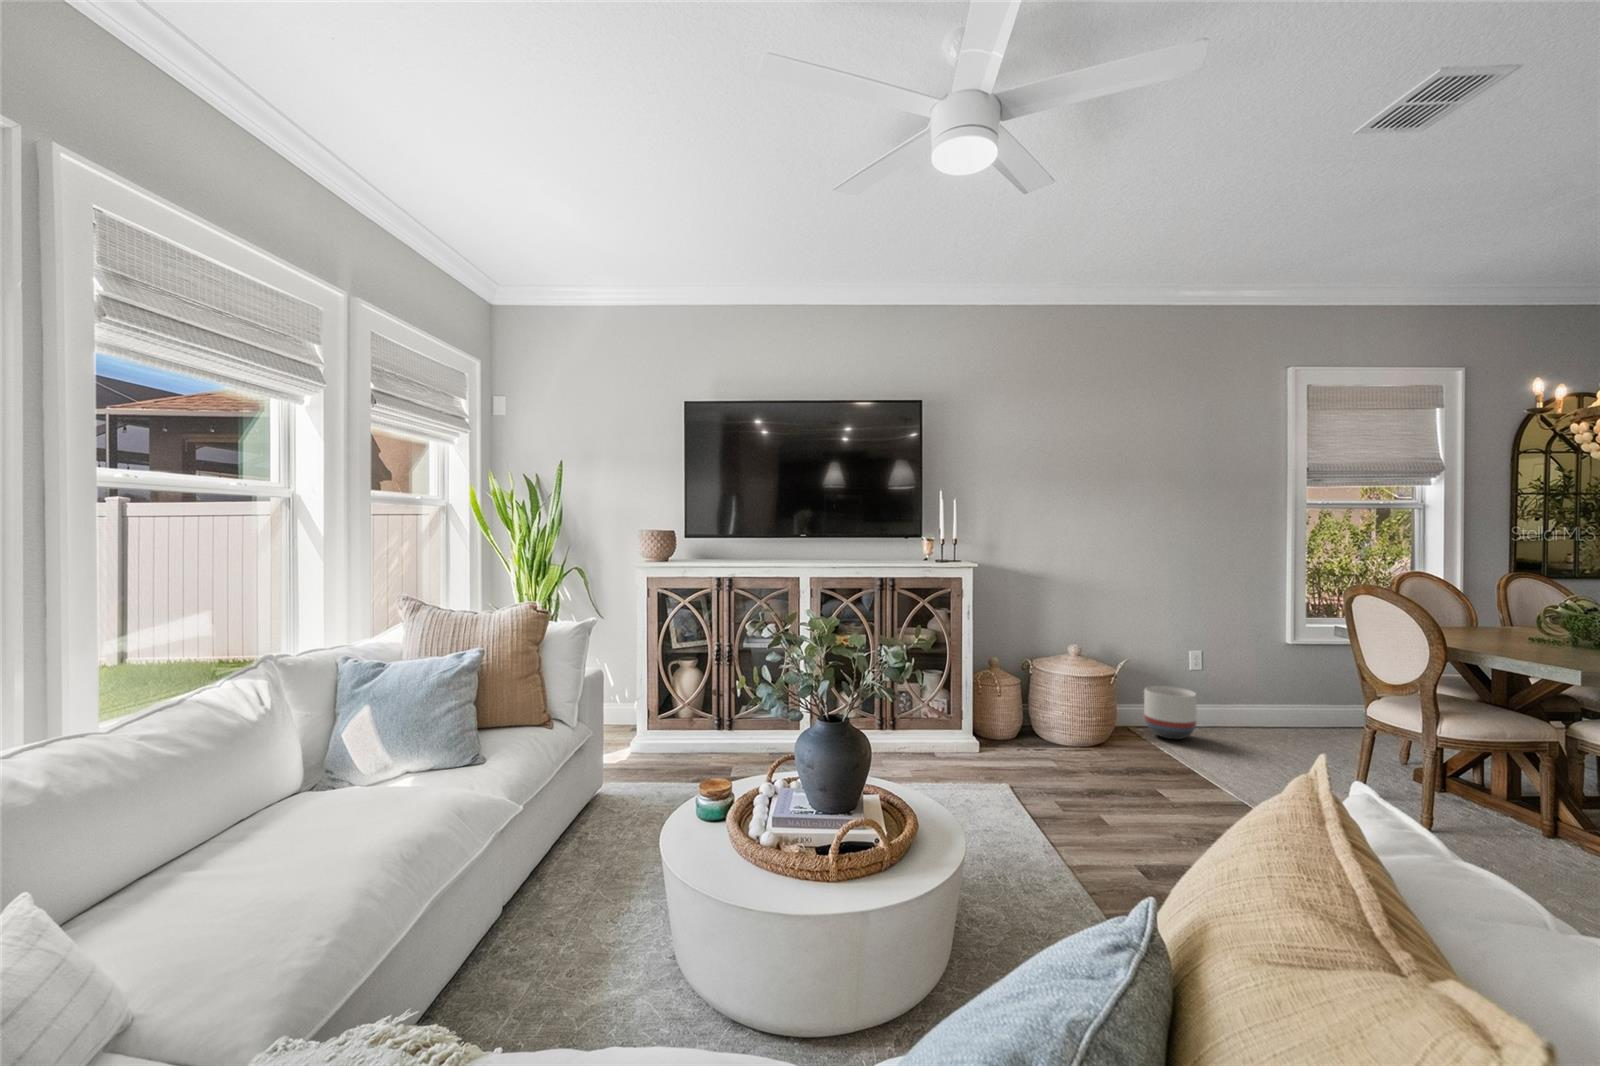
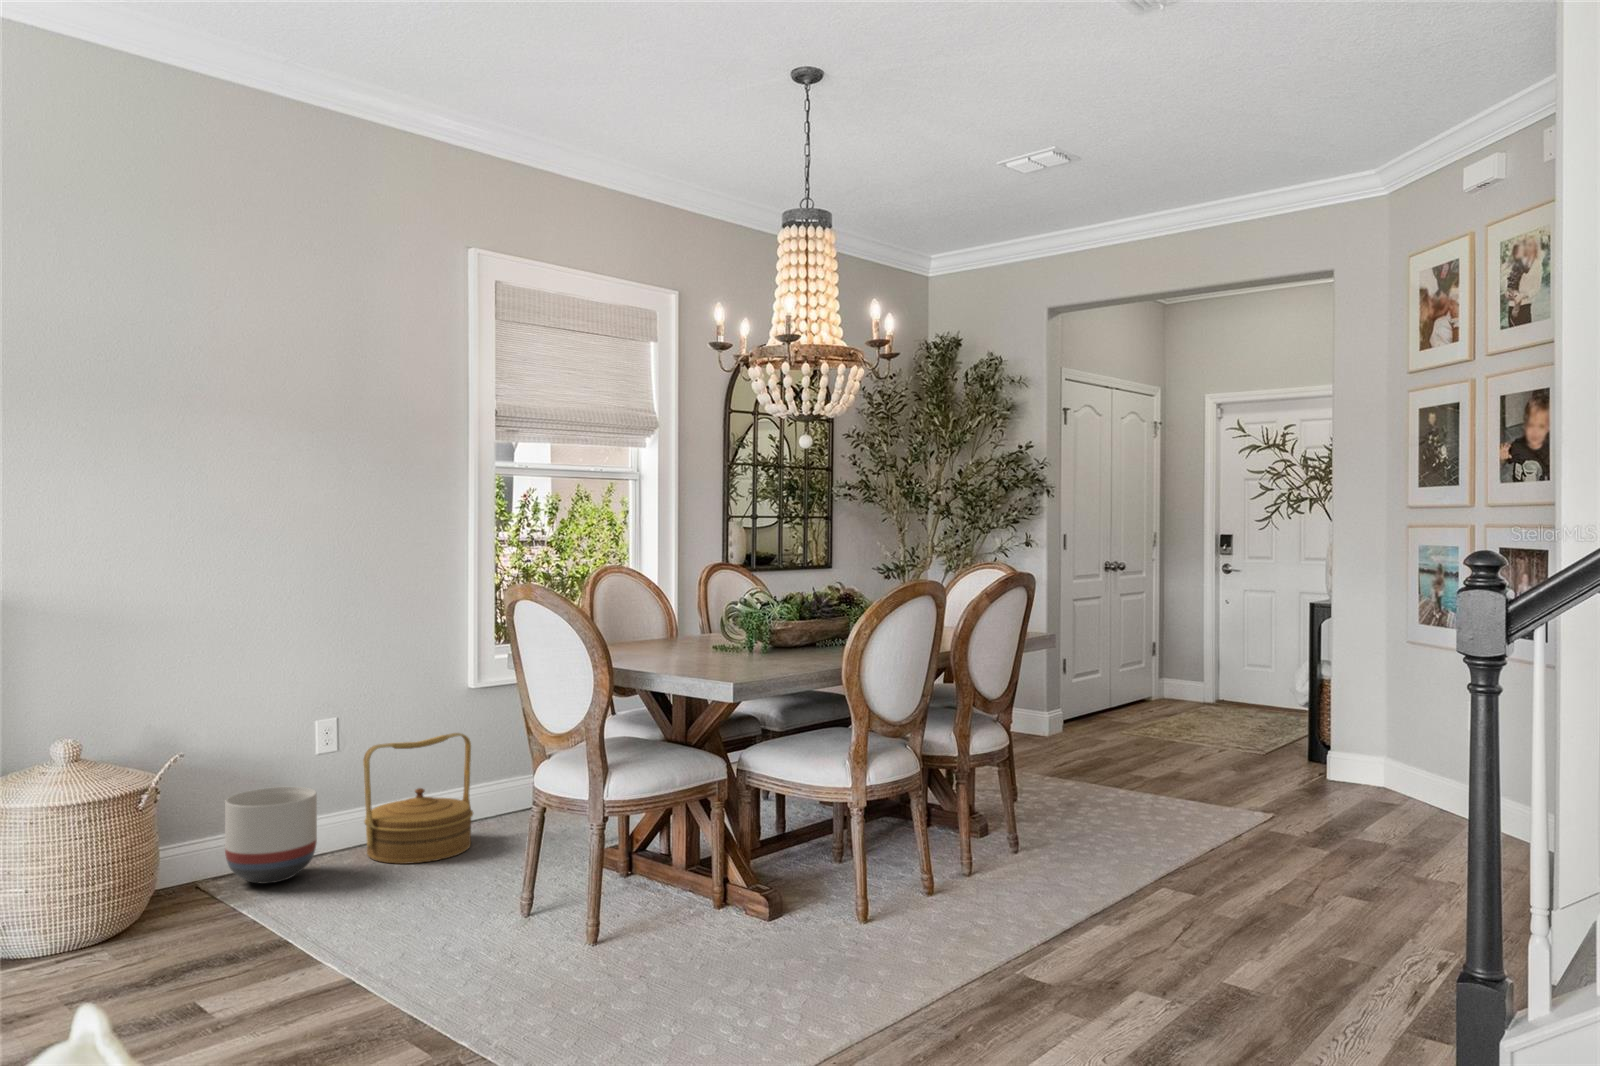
woven basket: none [1222,672,1298,749] -> present [363,733,473,864]

